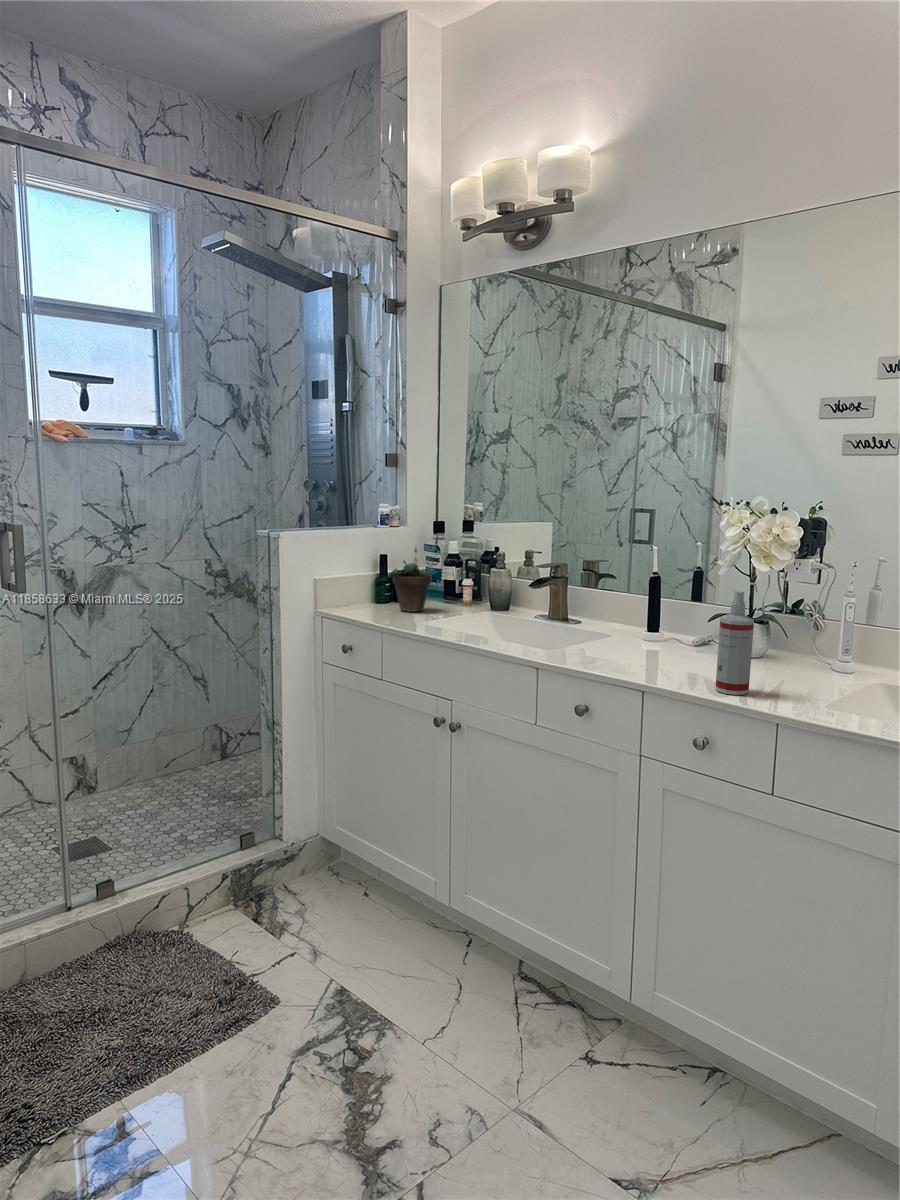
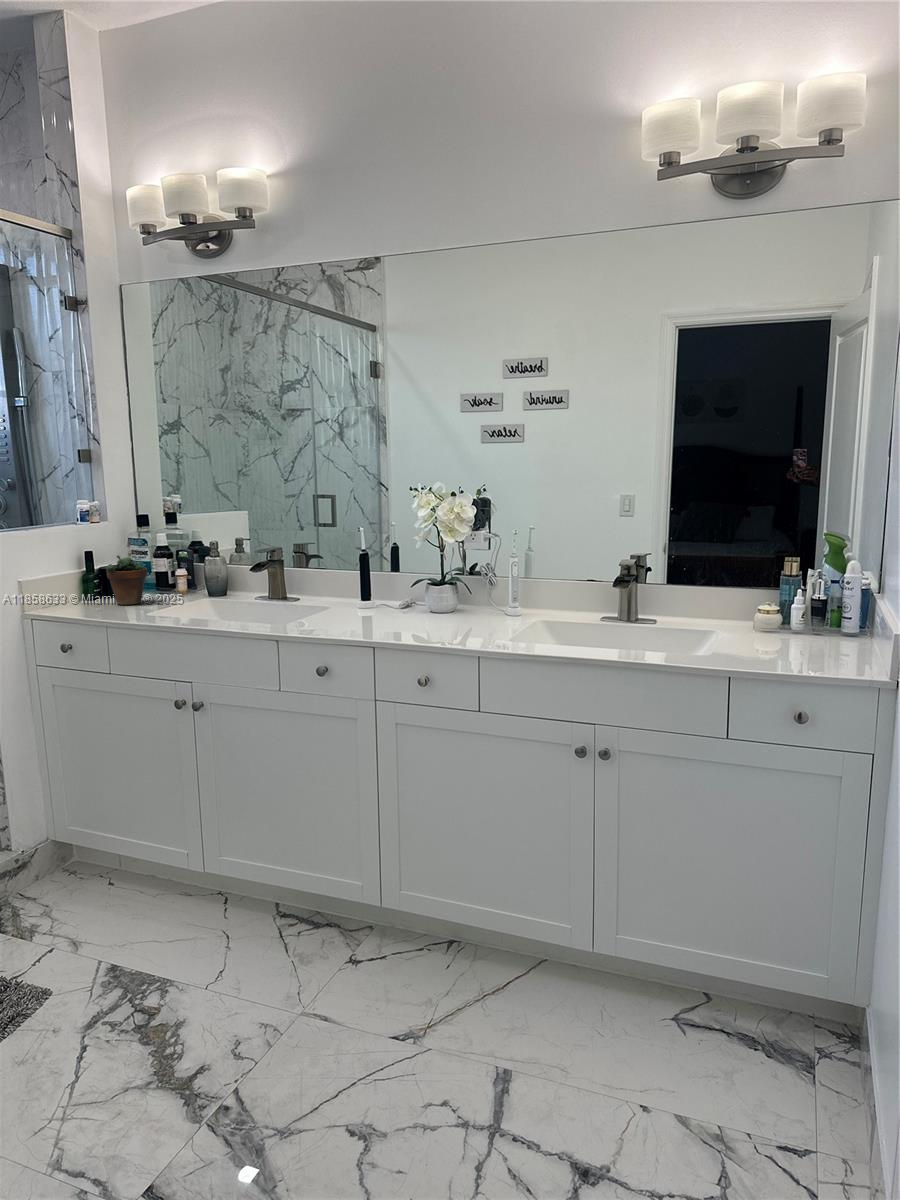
spray bottle: present [715,591,754,695] -> none [427,559,453,640]

